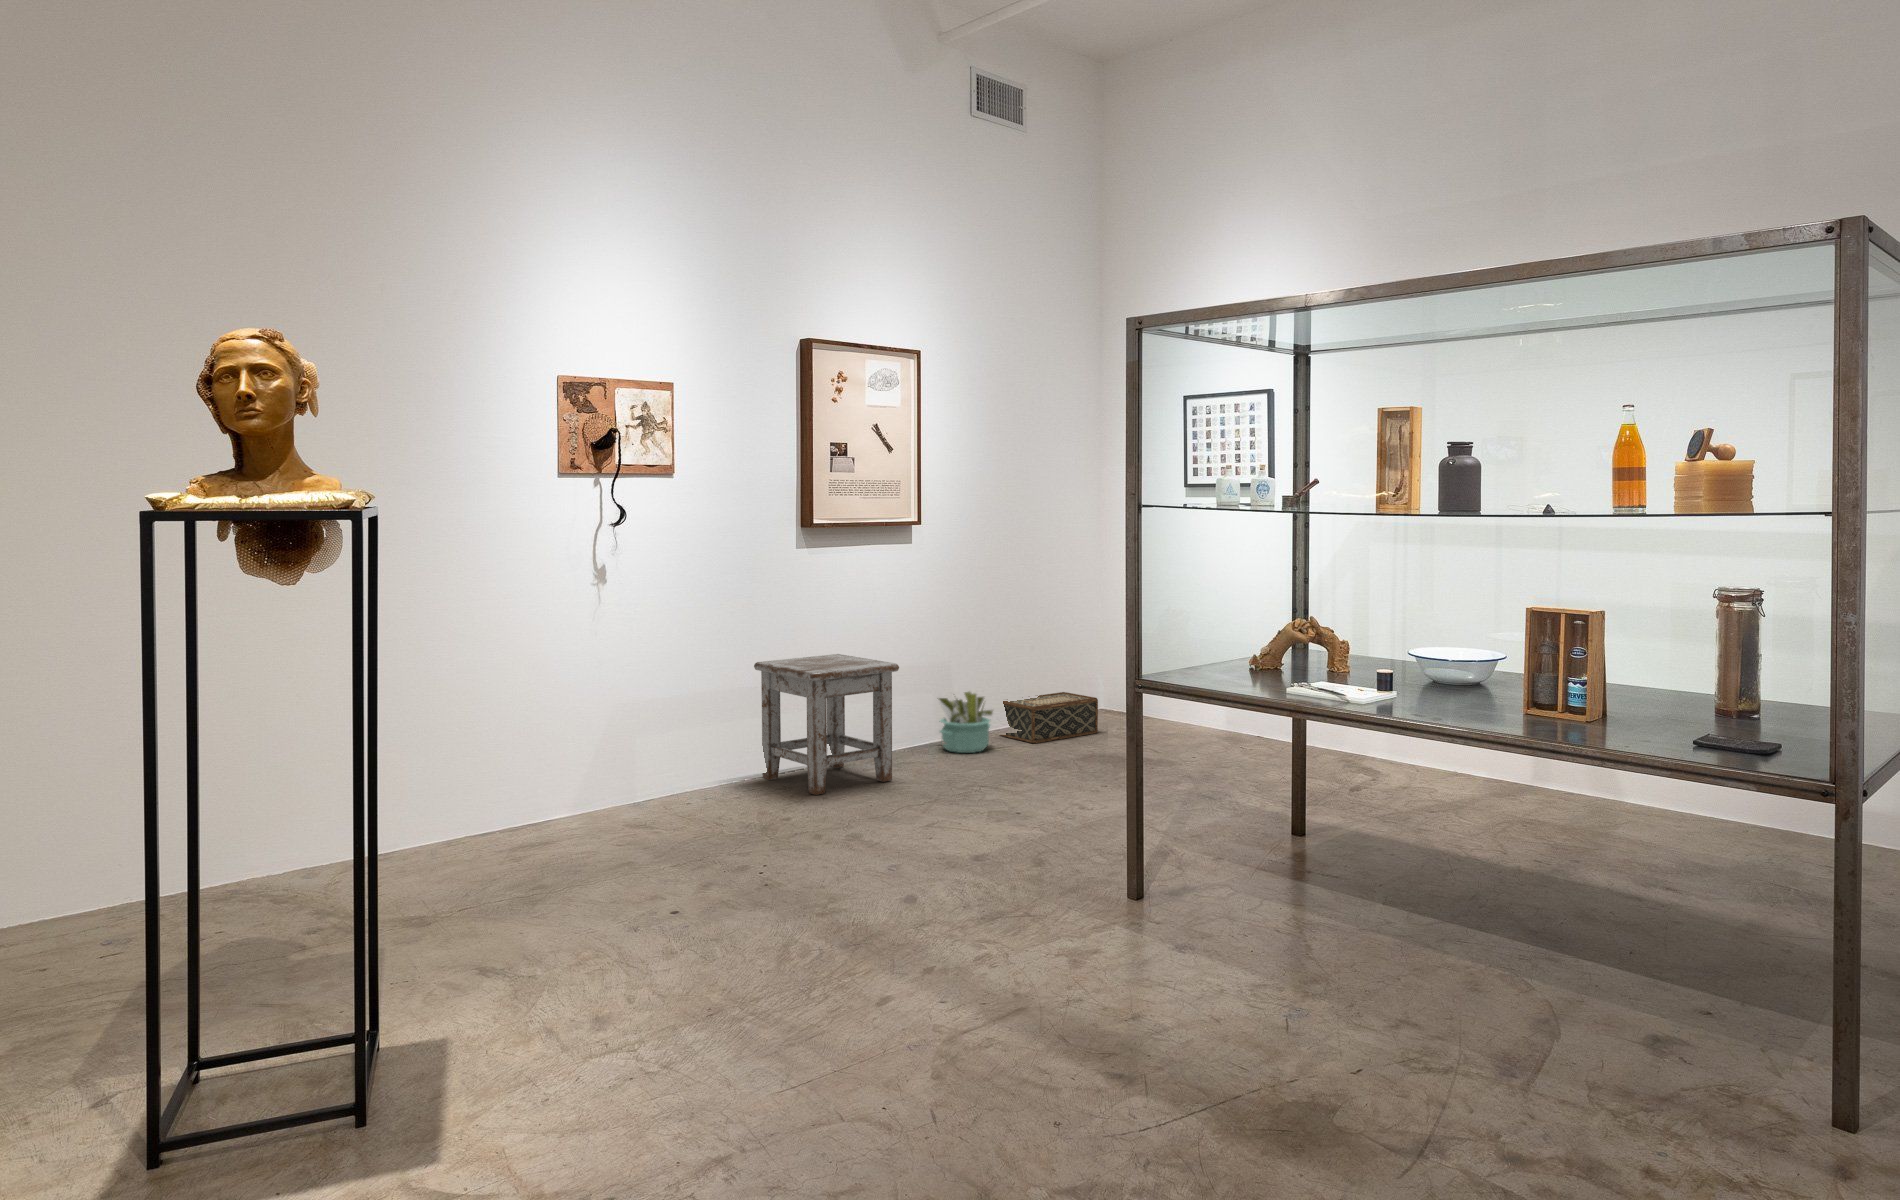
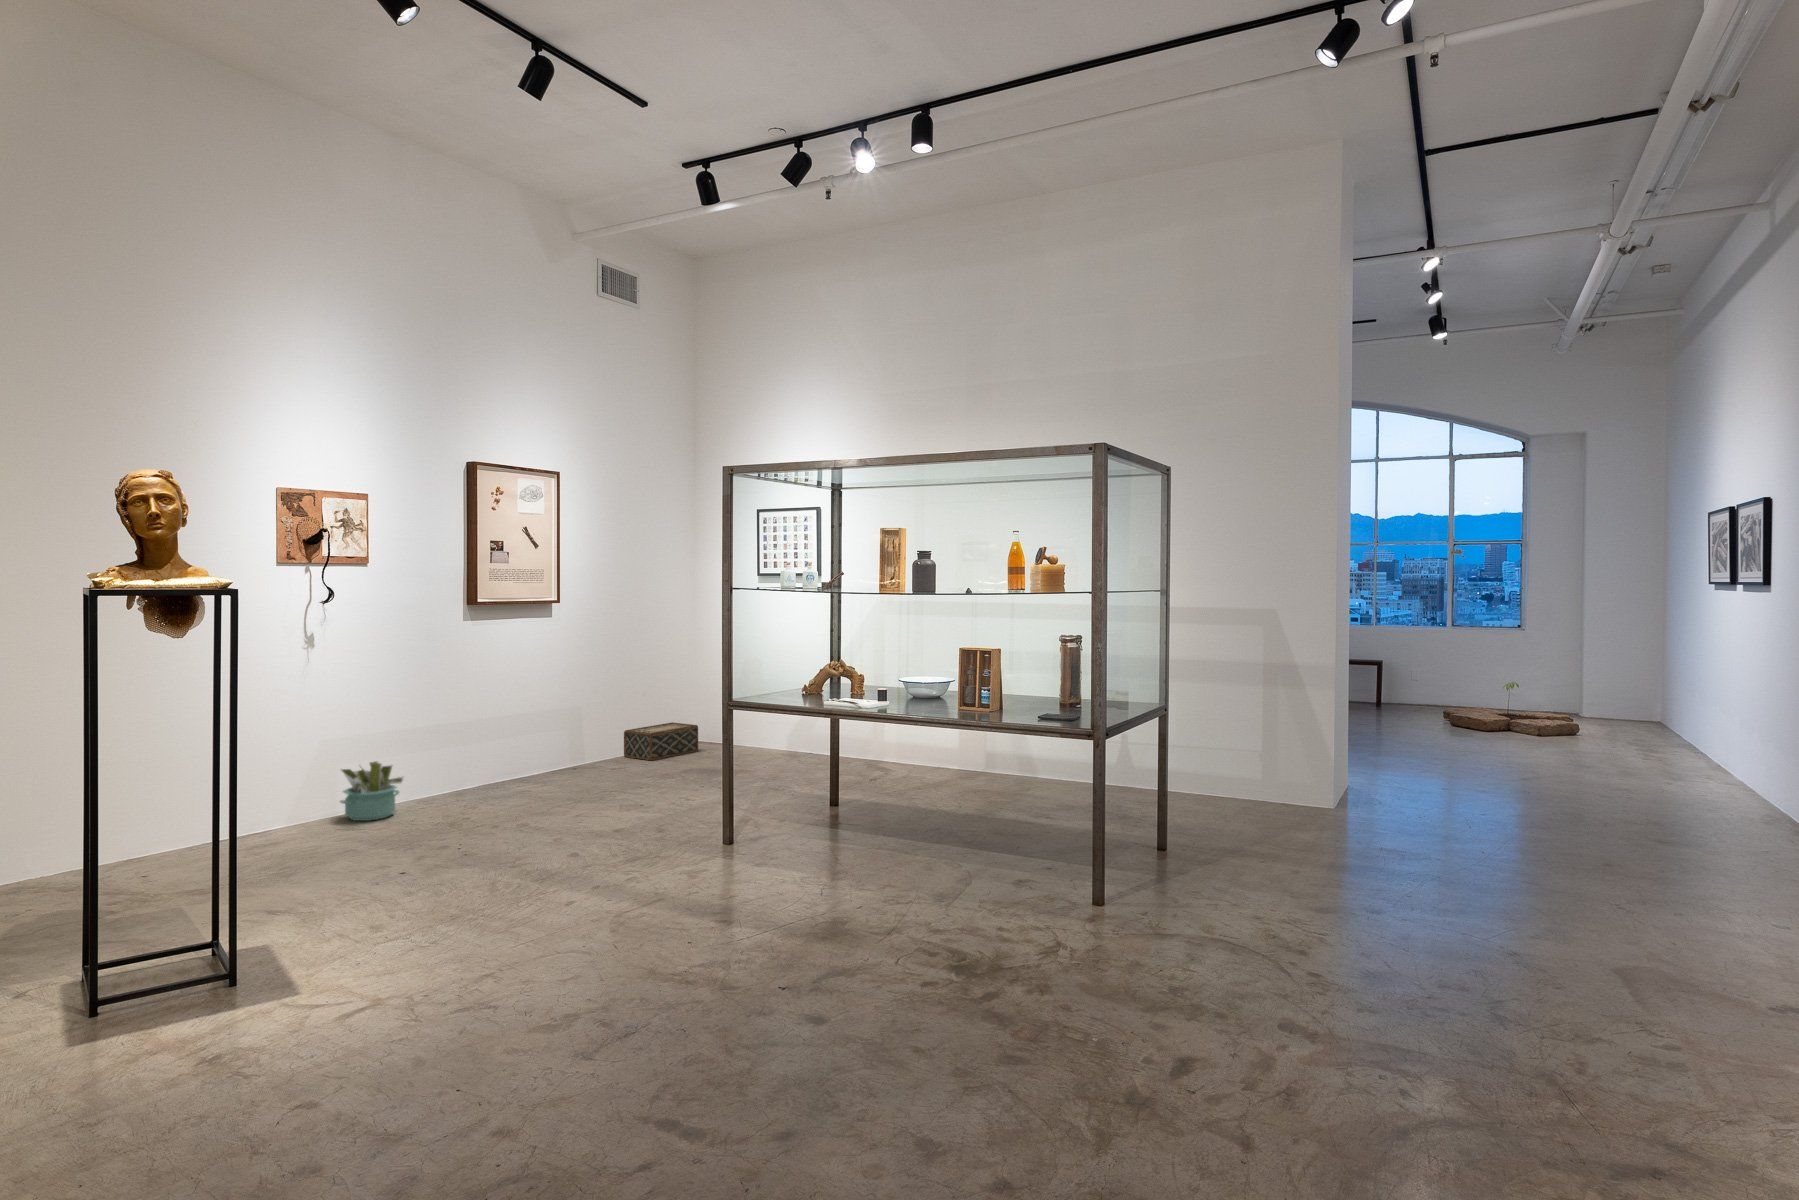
stool: present [754,654,899,795] -> none [433,699,552,805]
decorative plant: present [939,691,993,753] -> present [340,761,403,821]

